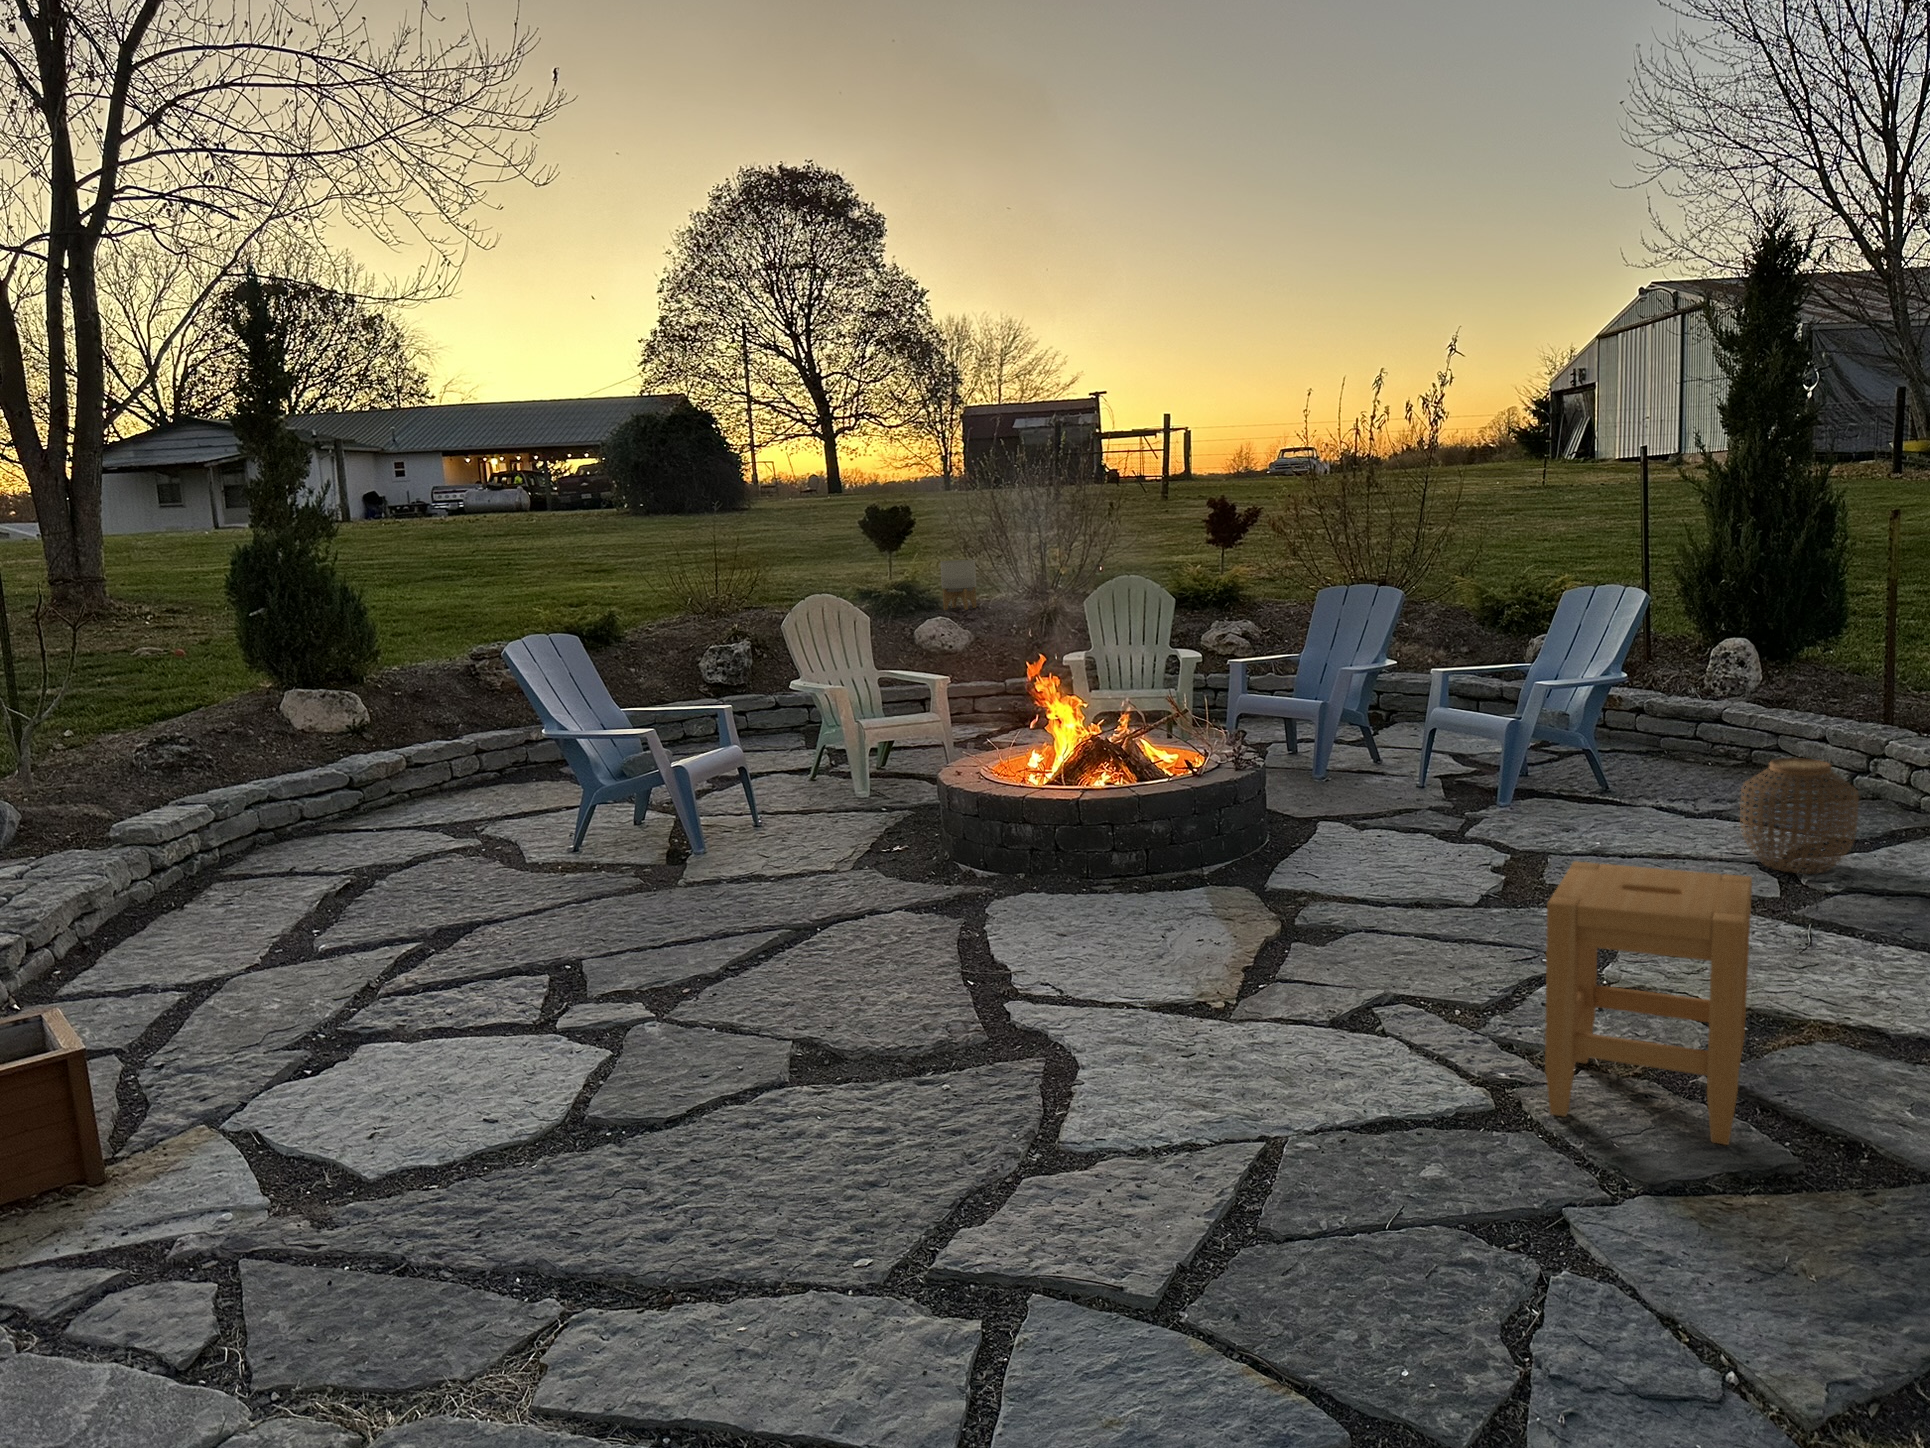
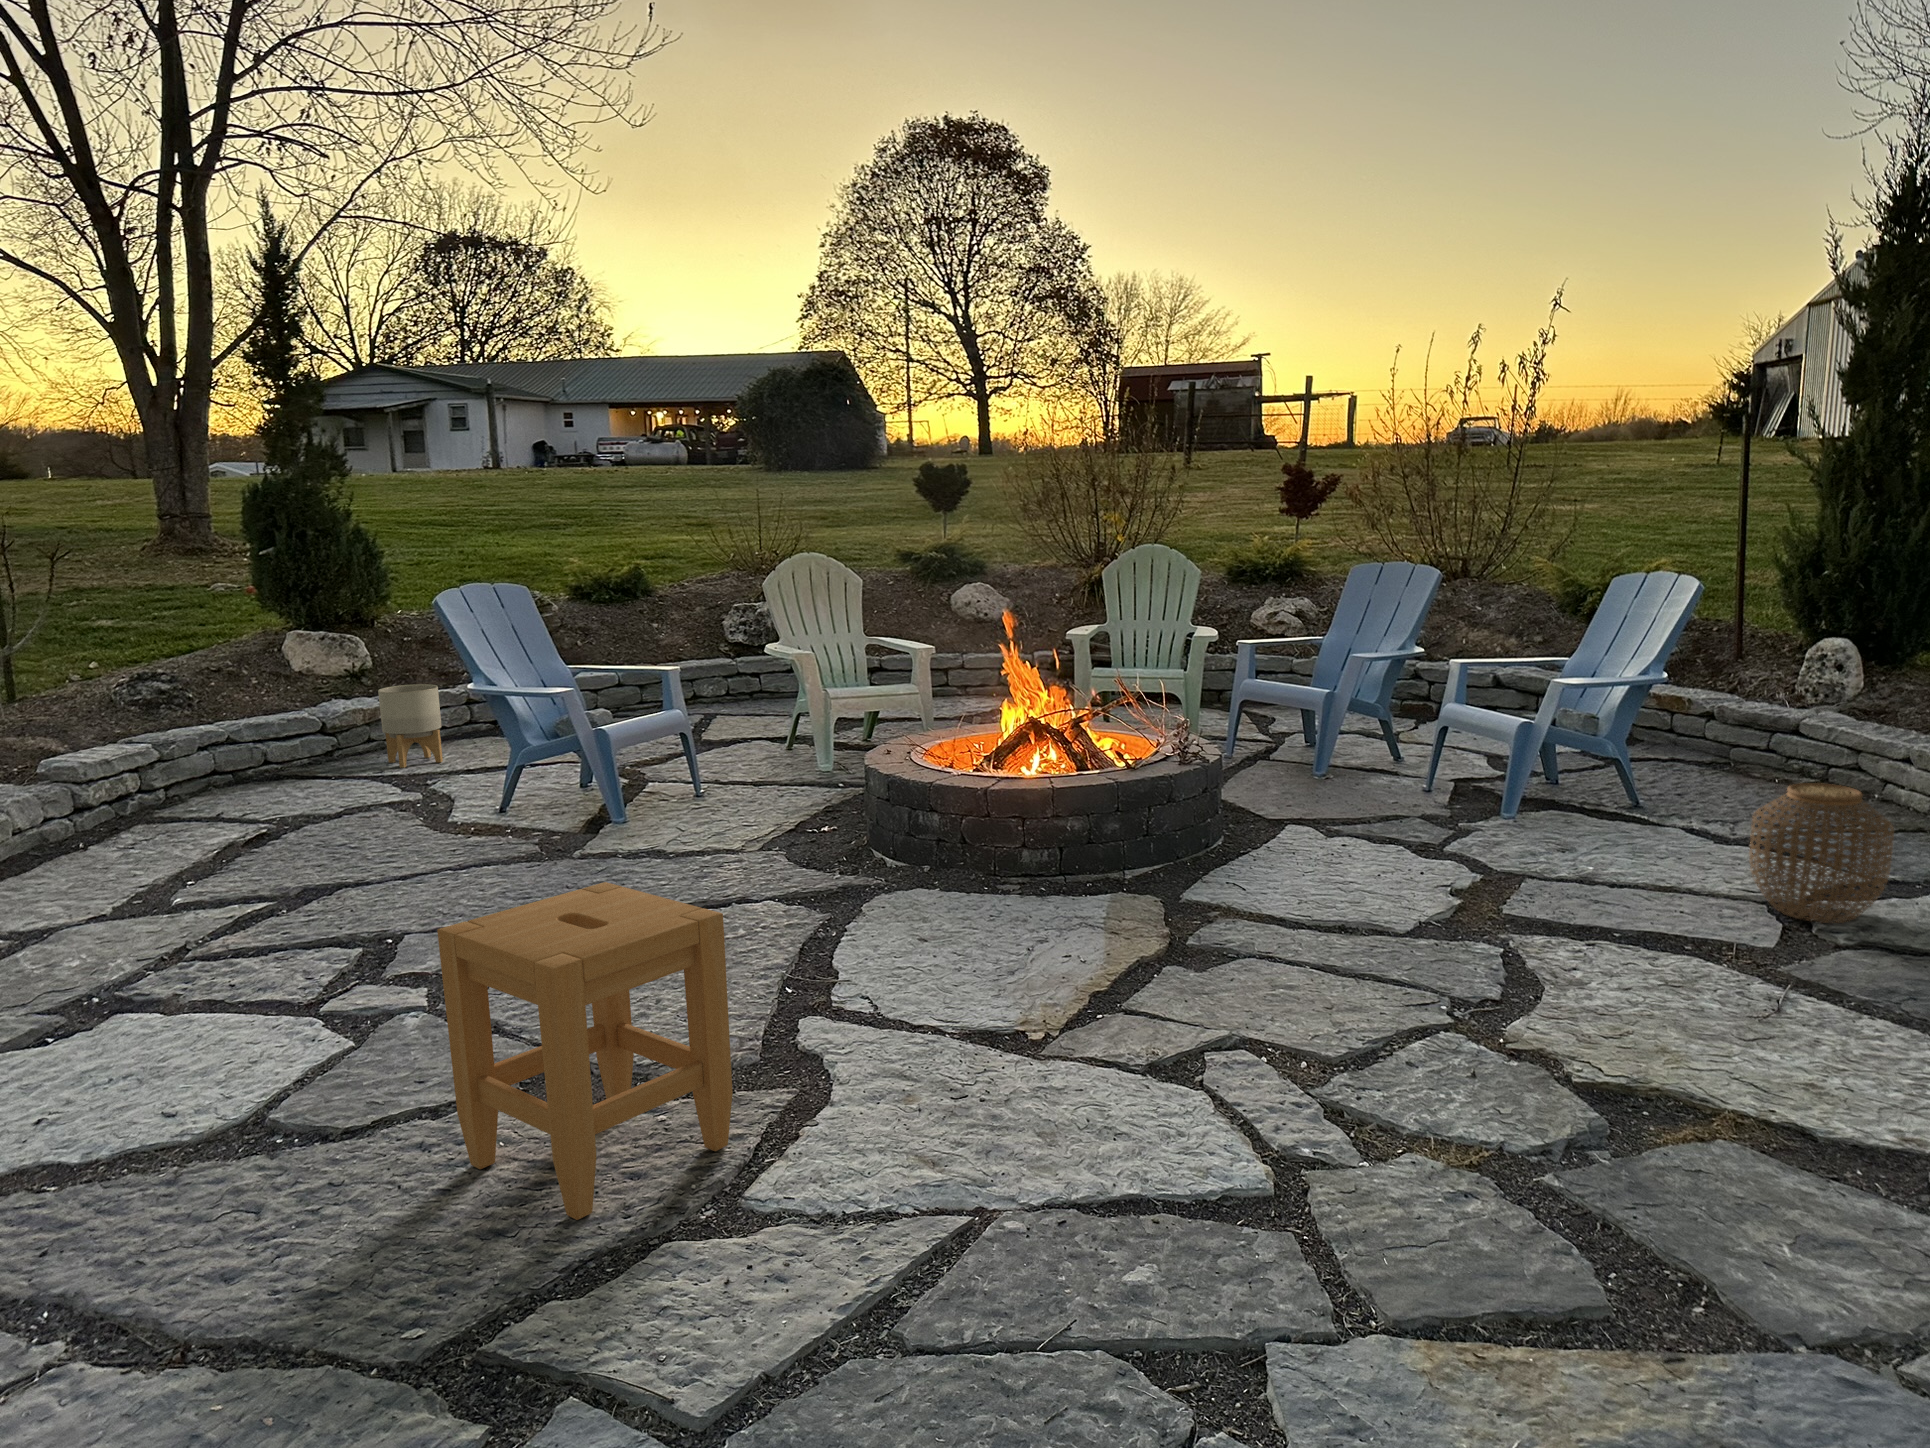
planter: present [940,560,976,610] -> present [378,684,443,768]
stool: present [1545,862,1752,1145] -> present [437,882,733,1220]

